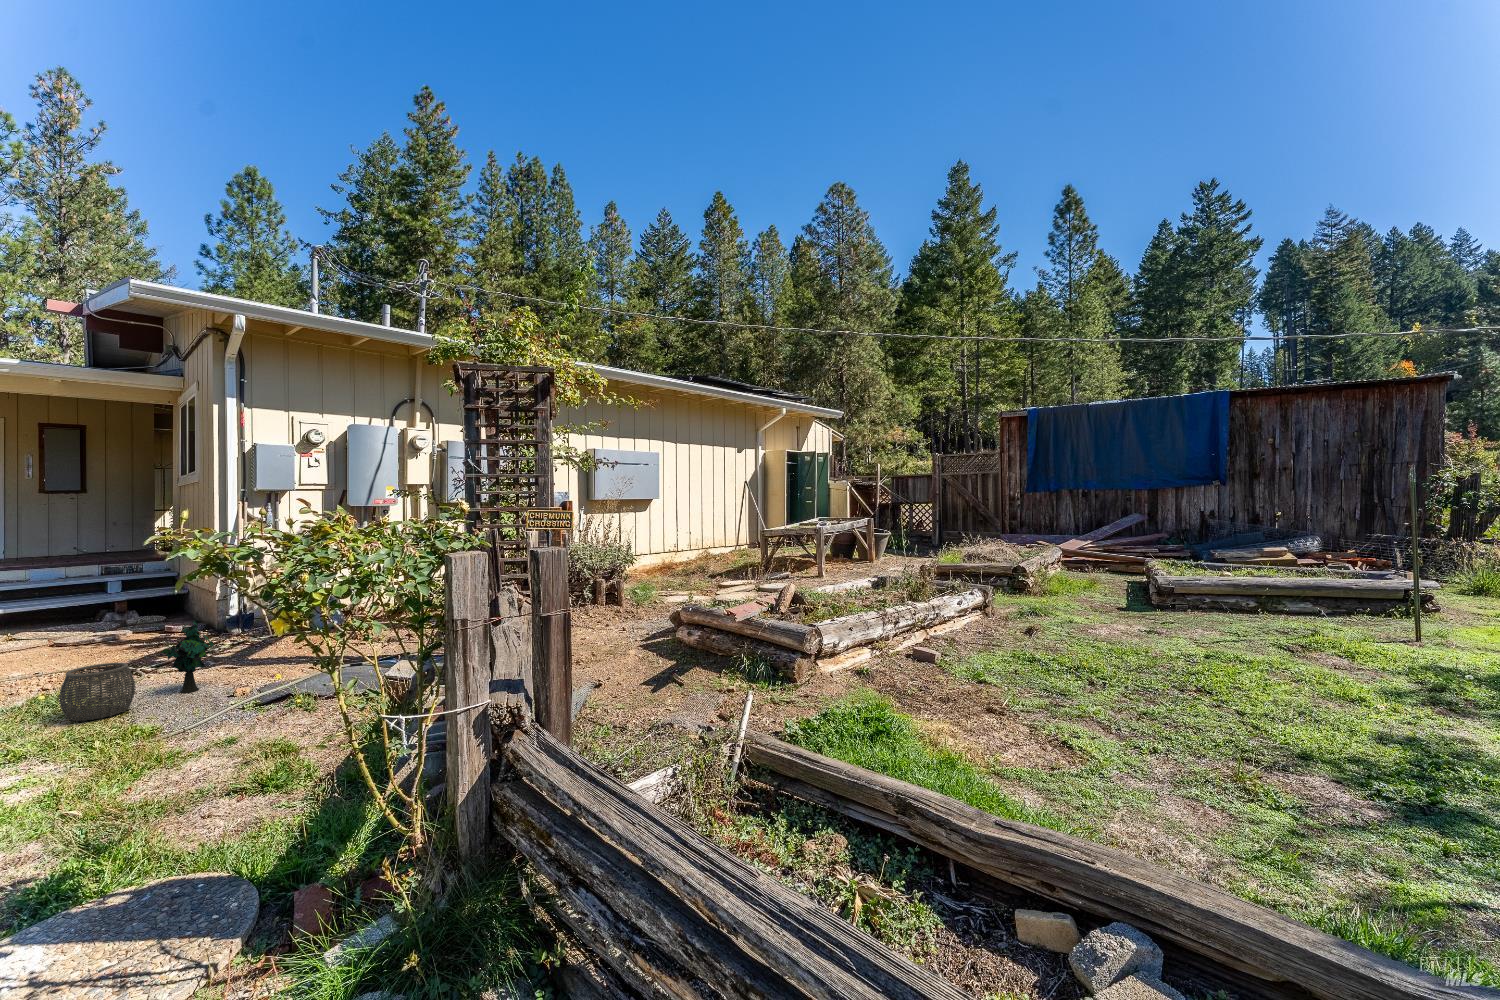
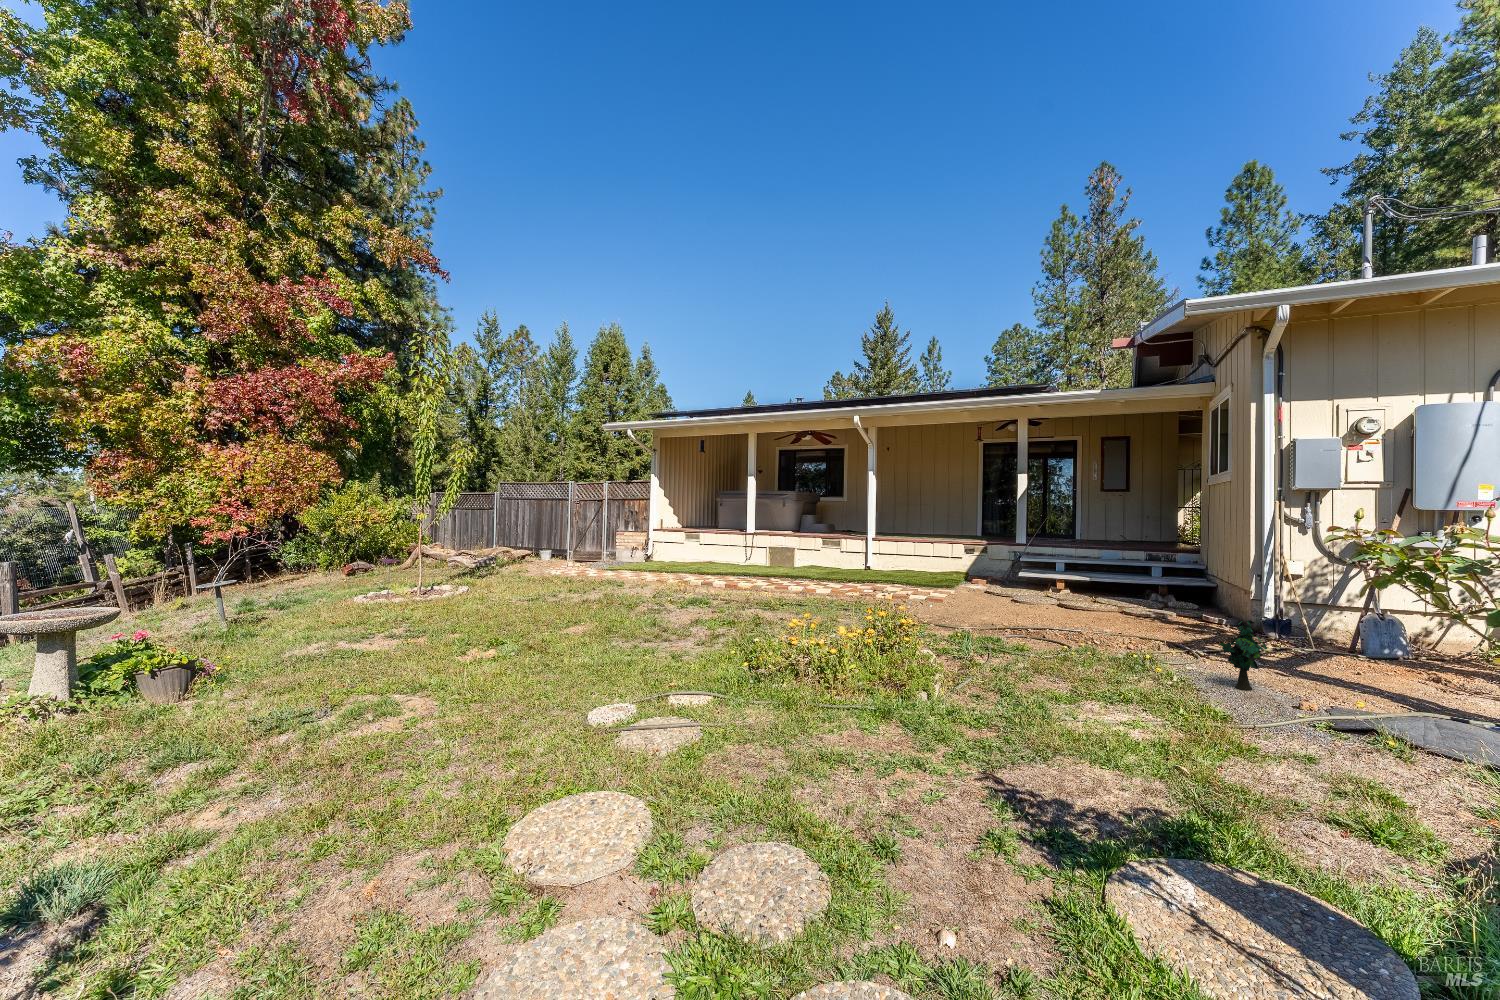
woven basket: present [59,663,136,722] -> none [1142,643,1200,693]

